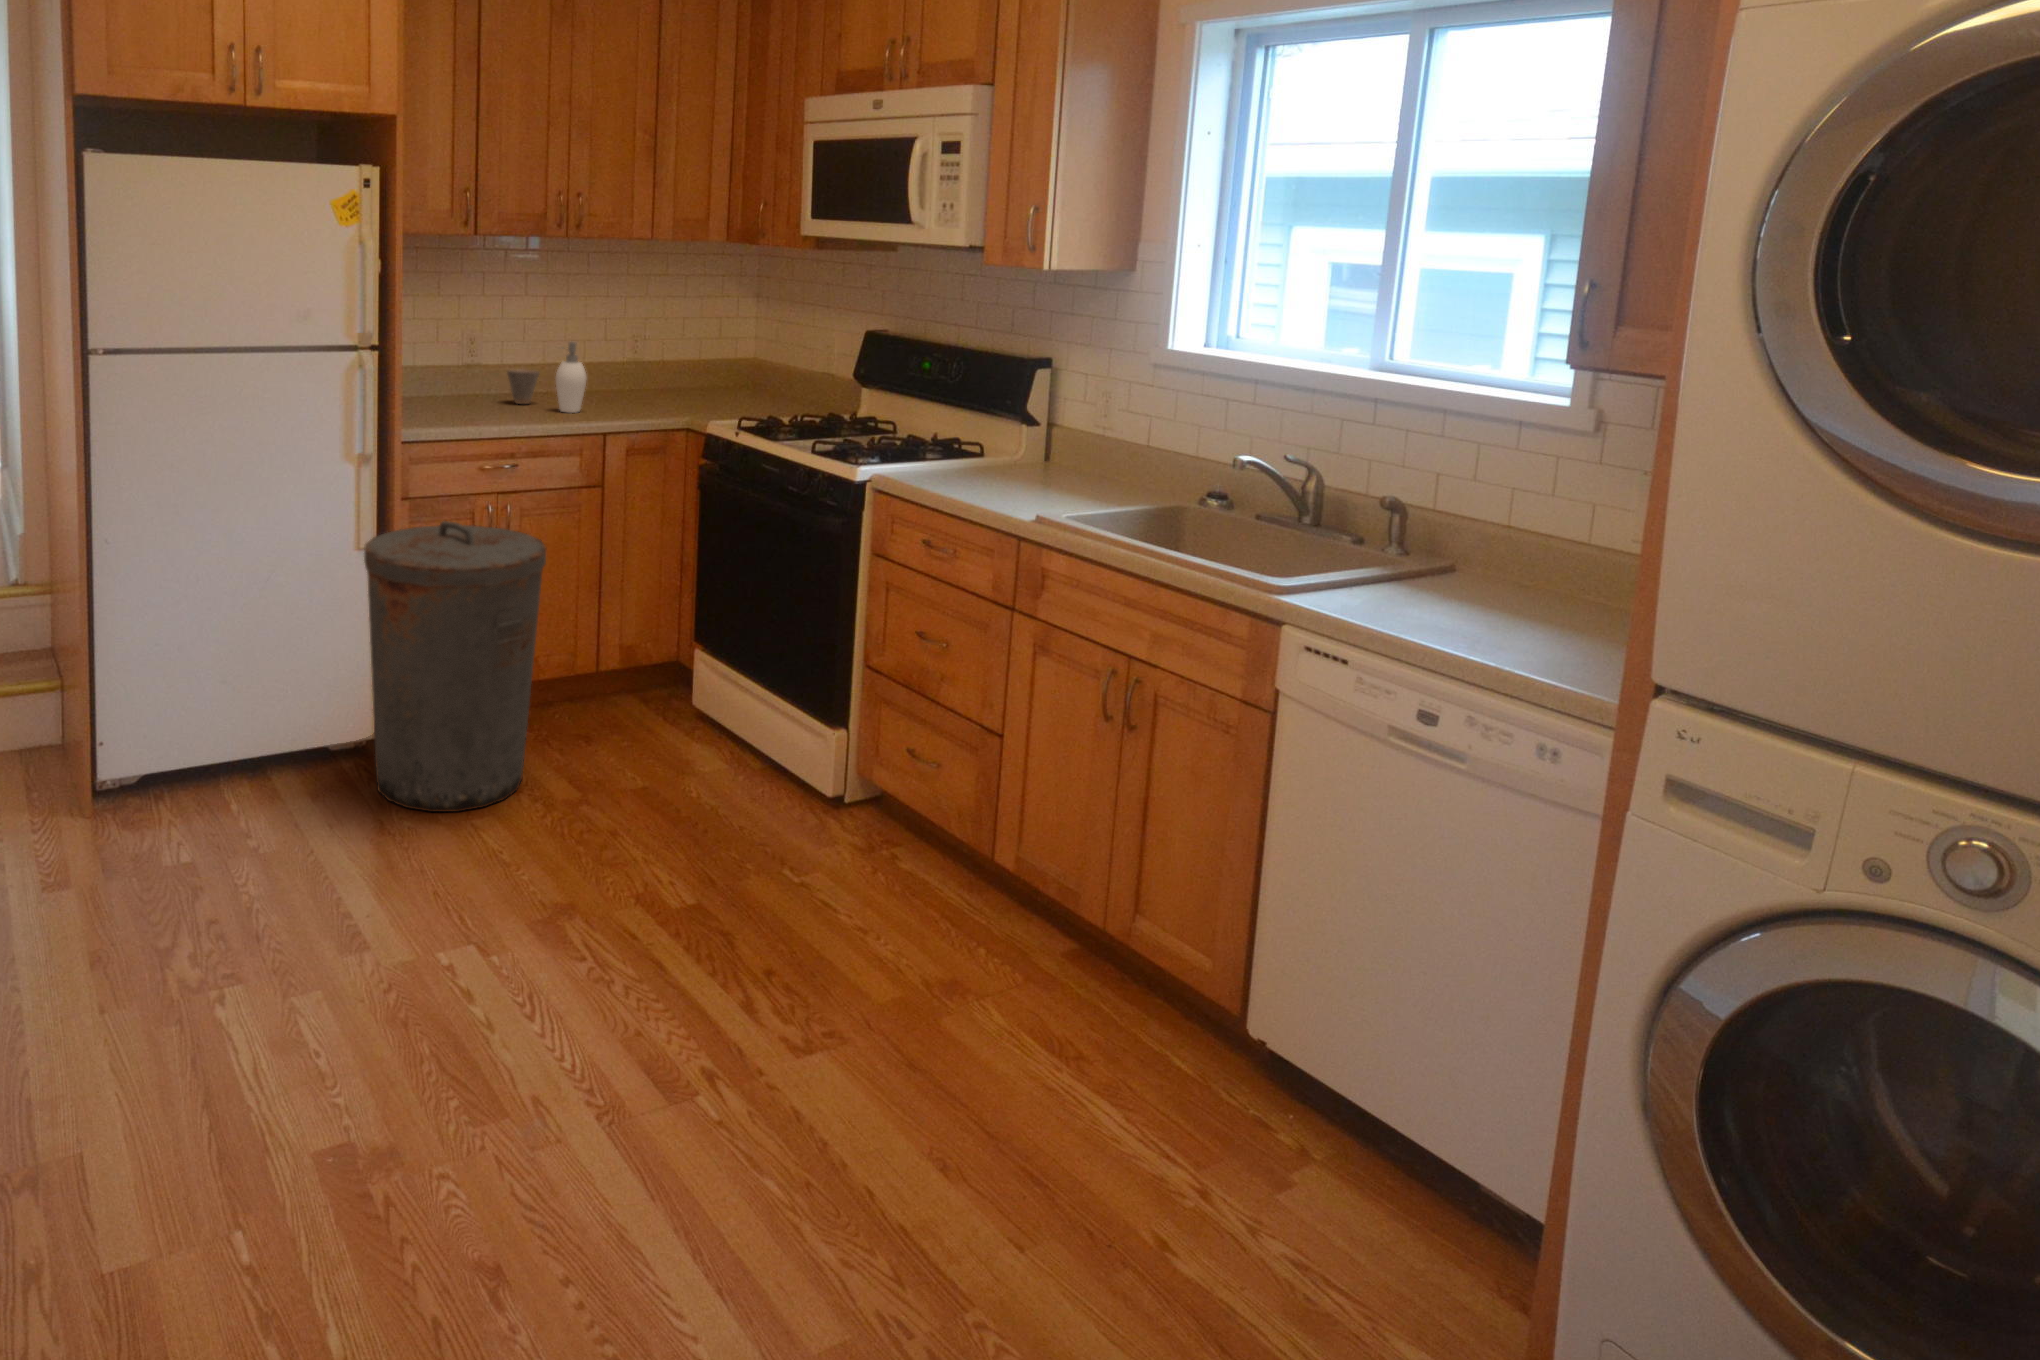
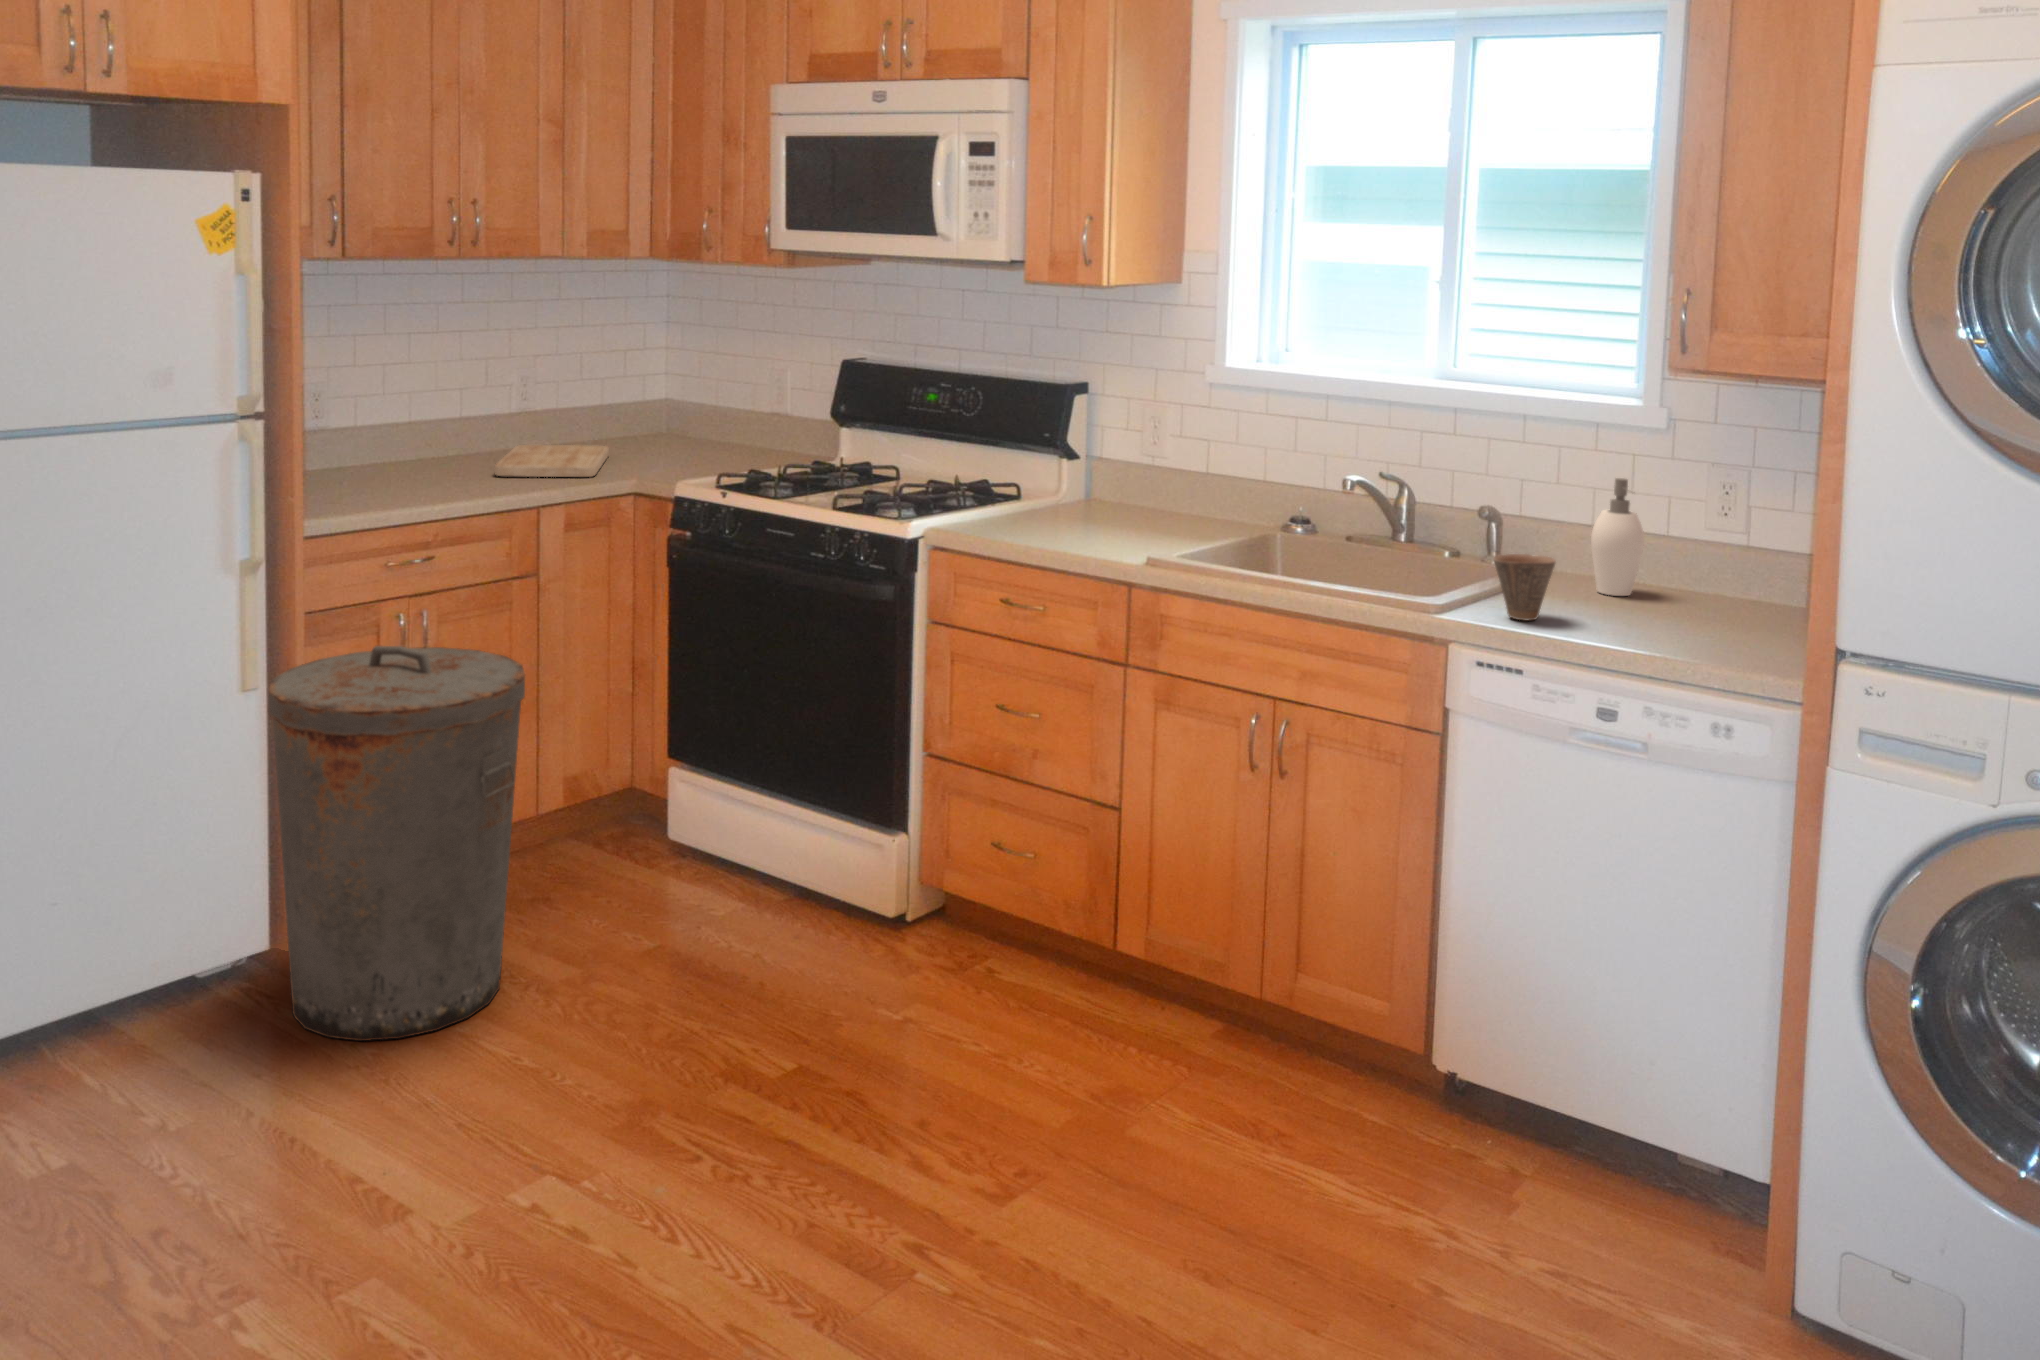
soap dispenser: present [556,342,586,413] -> present [1591,478,1644,596]
cup: present [507,370,539,404] -> present [1494,554,1556,621]
cutting board: none [591,387,691,413] -> present [495,445,609,477]

